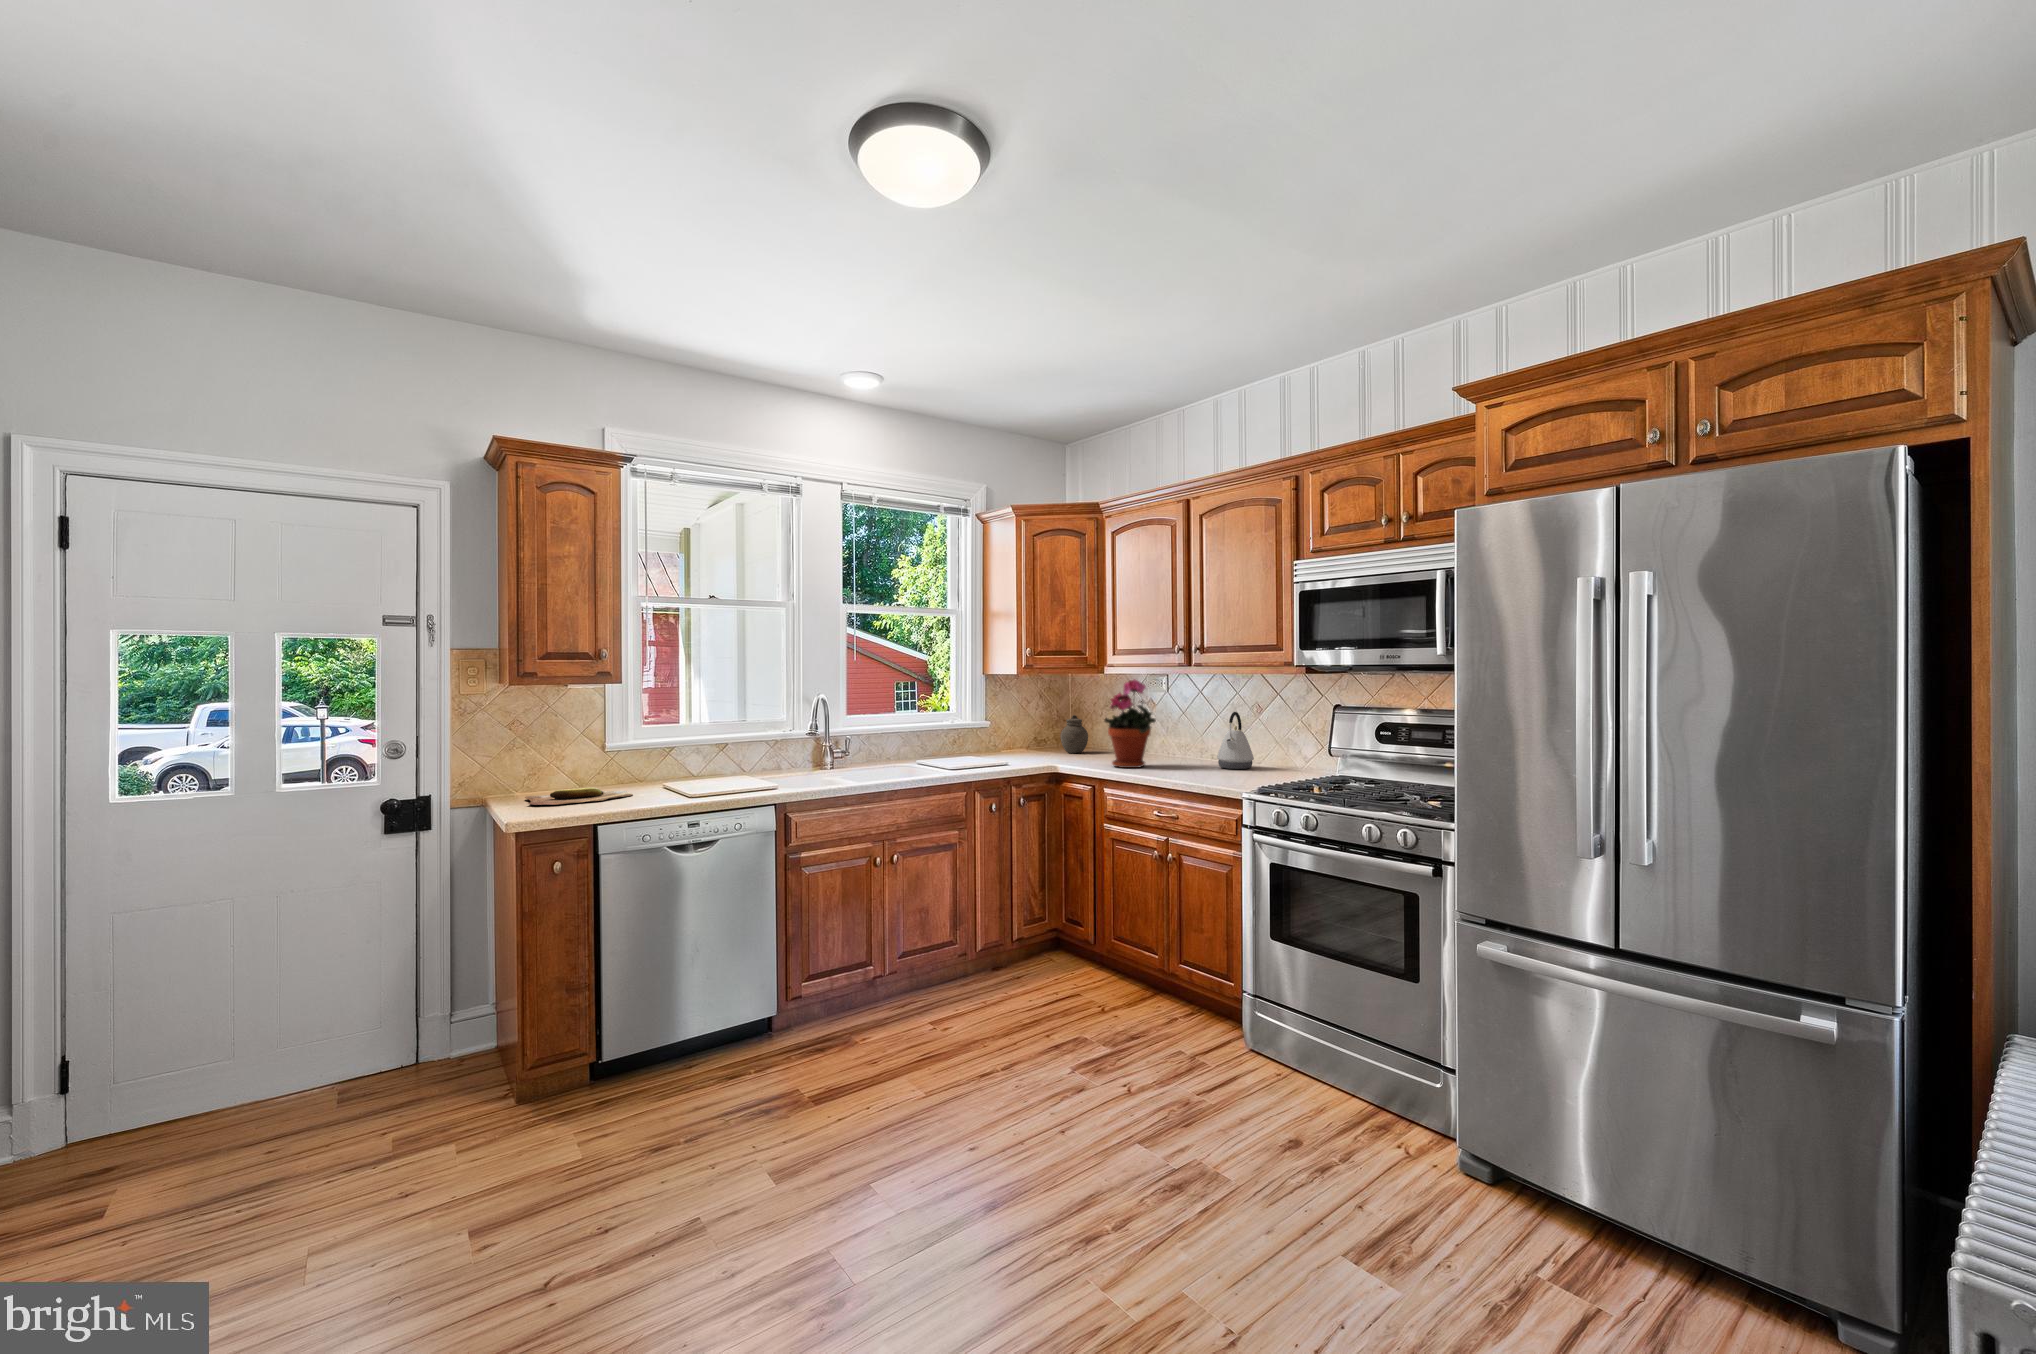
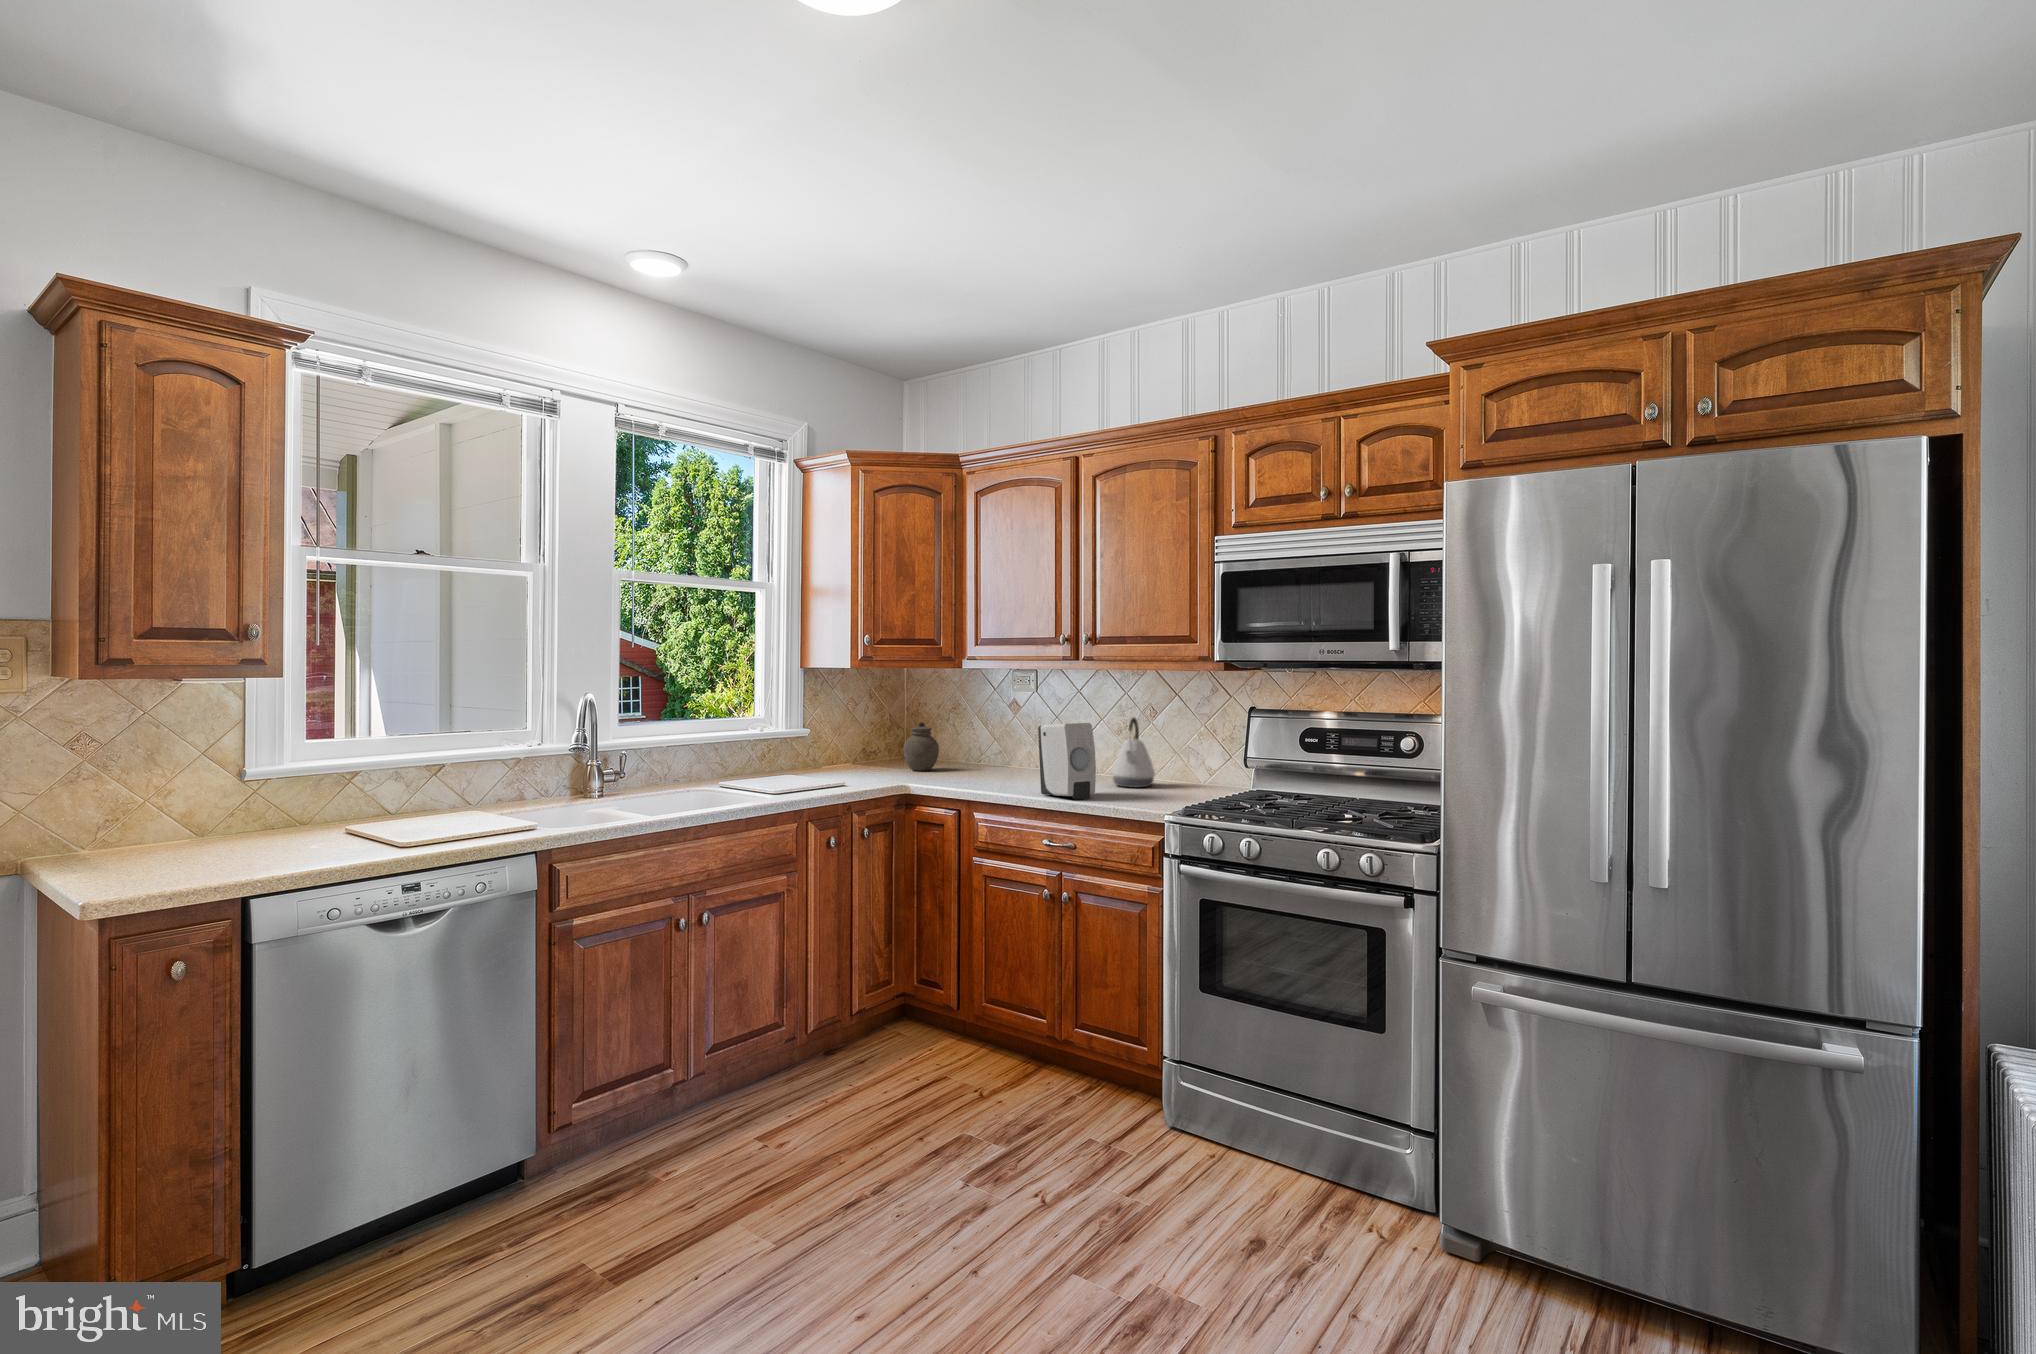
potted plant: present [1105,679,1156,768] -> none [972,676,1039,789]
soap dispenser: none [1150,716,1195,777] -> present [1038,723,1096,799]
cutting board: present [525,788,633,805] -> none [103,838,299,870]

